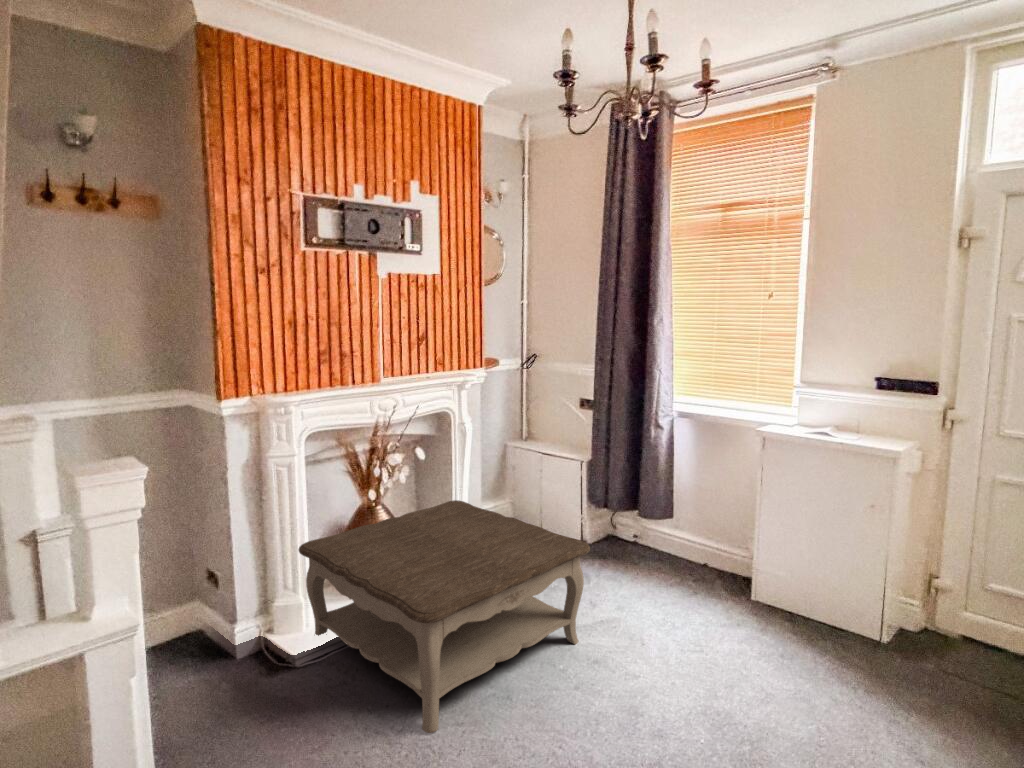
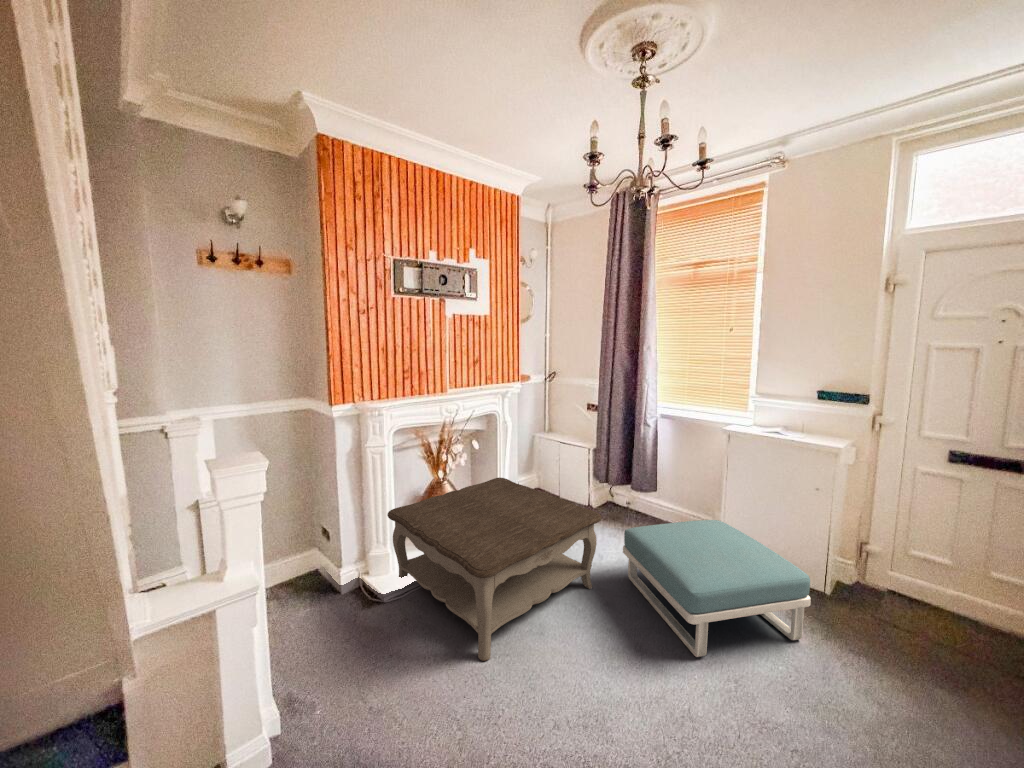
footstool: none [620,551,853,720] -> present [623,520,811,657]

